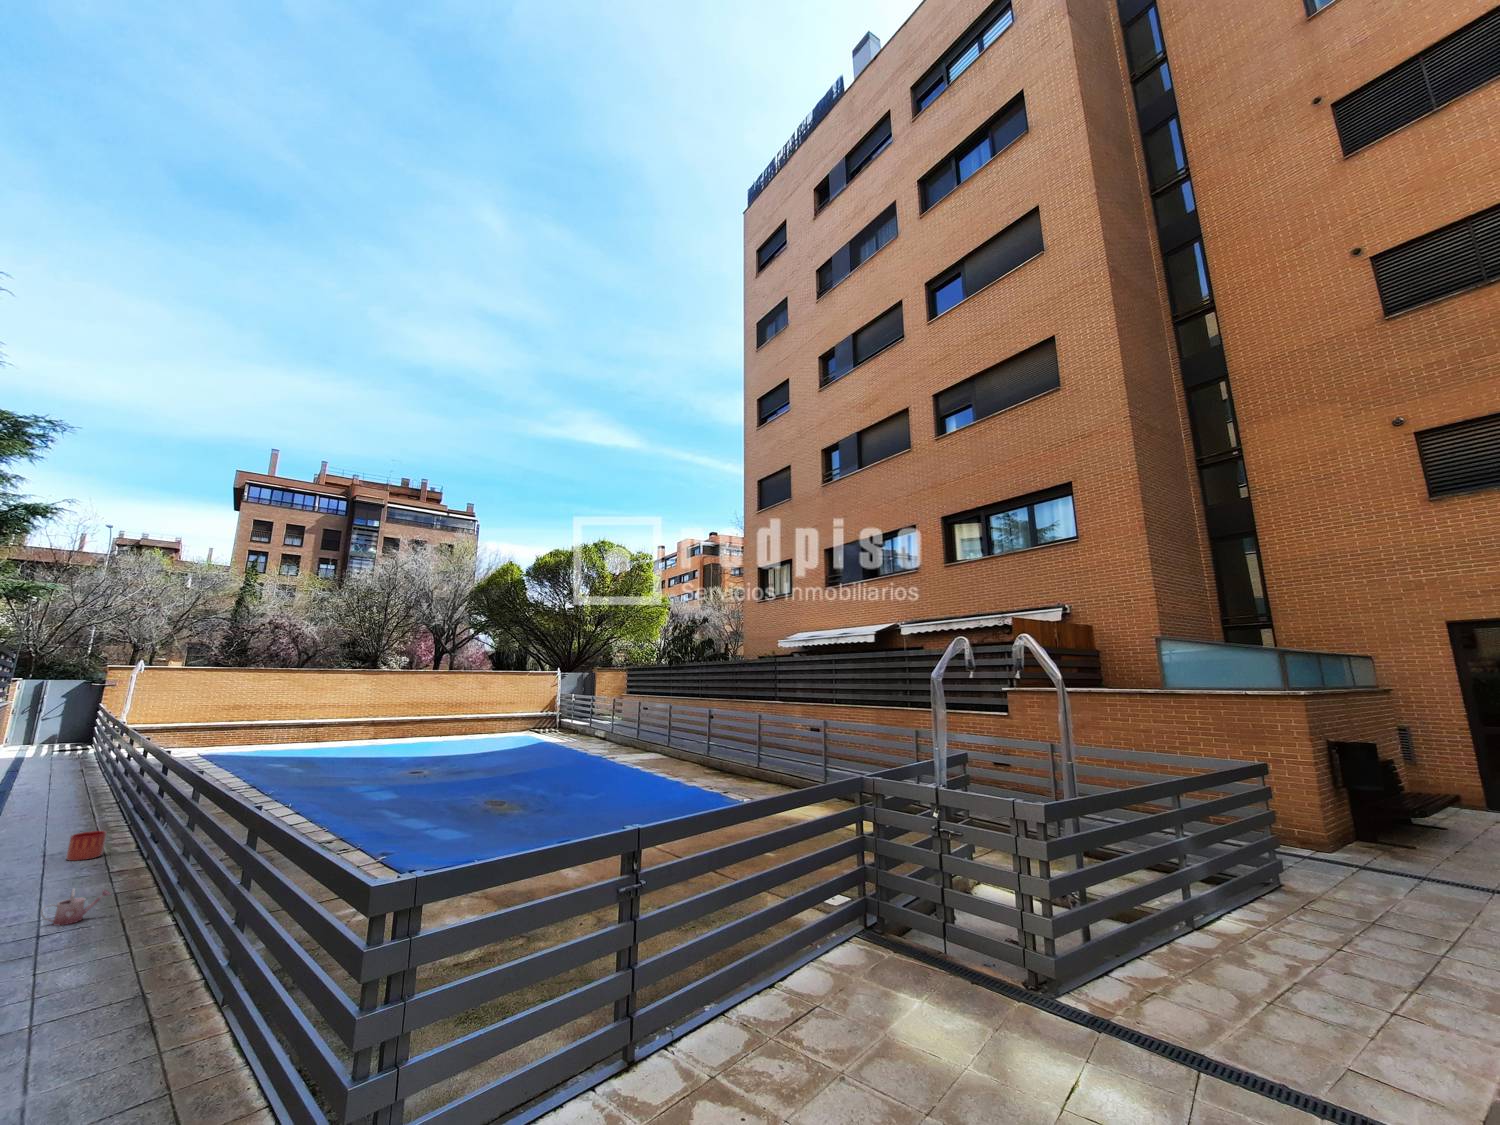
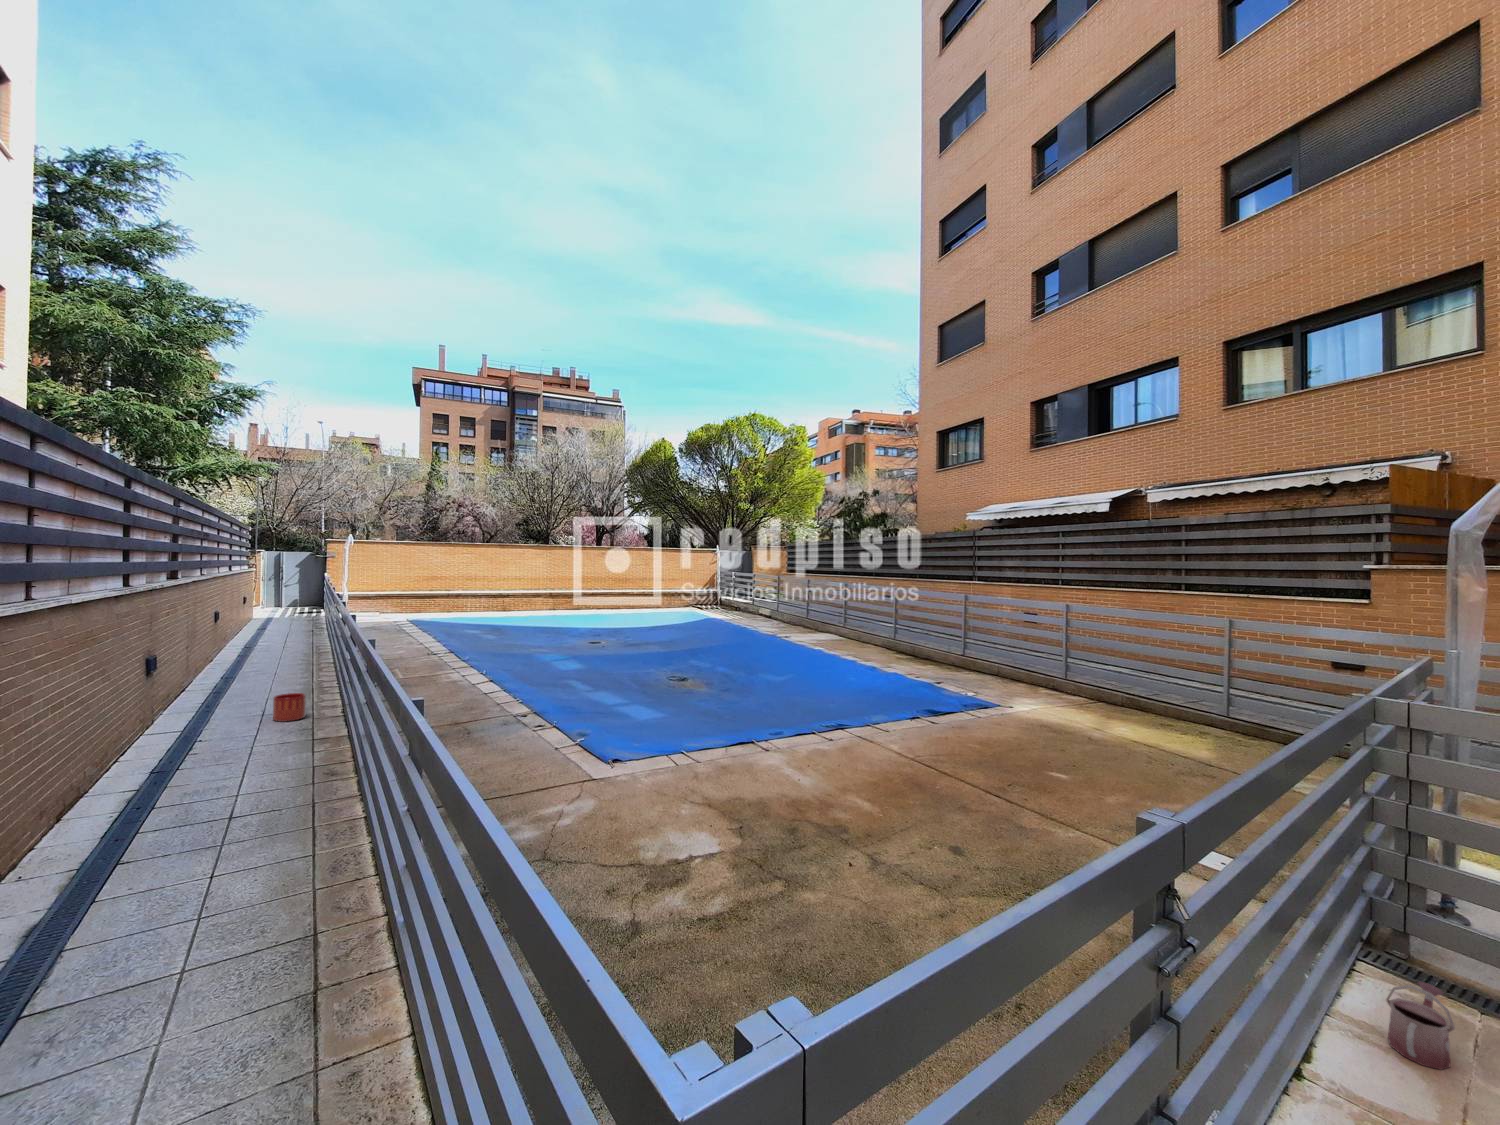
watering can: present [41,888,110,925] -> present [1386,981,1455,1070]

